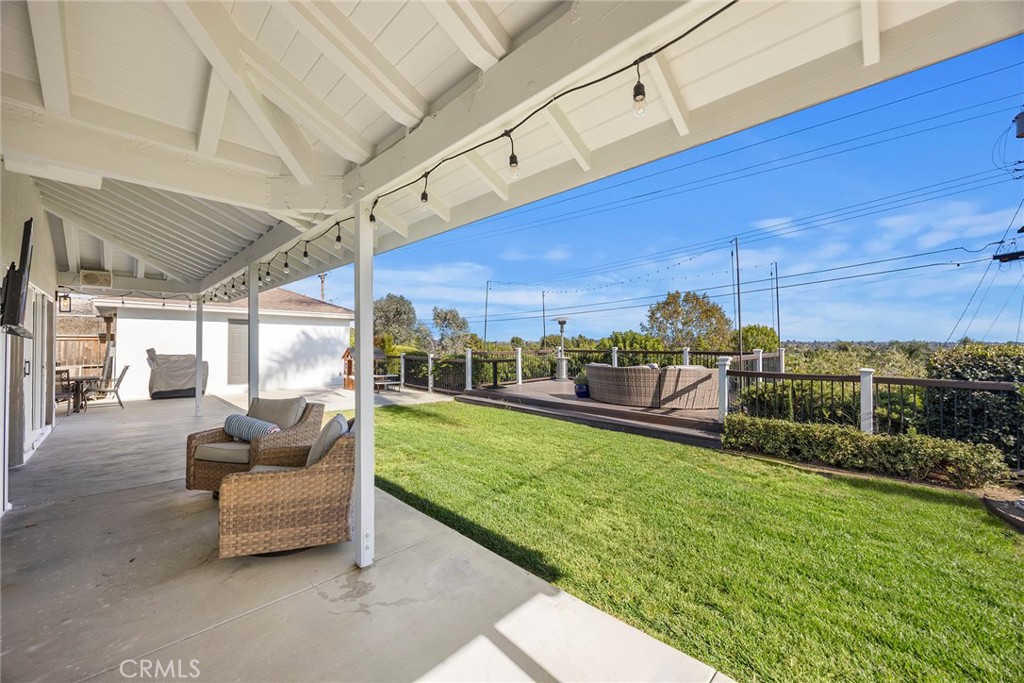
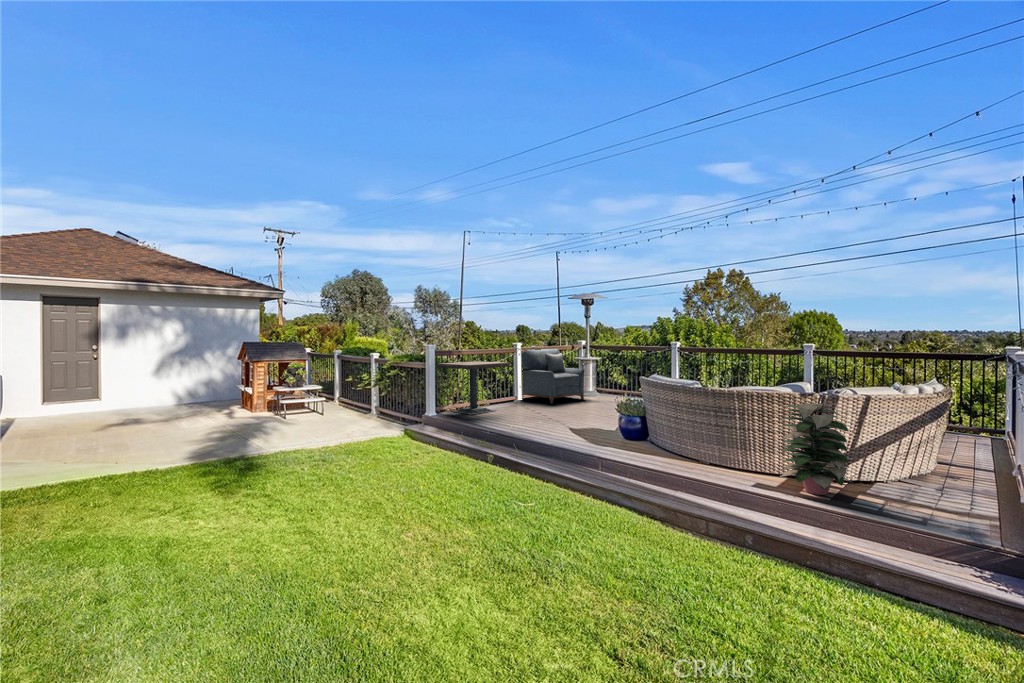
armchair: none [520,352,561,385] -> present [522,349,585,404]
decorative plant: none [641,372,670,411] -> present [780,403,853,495]

